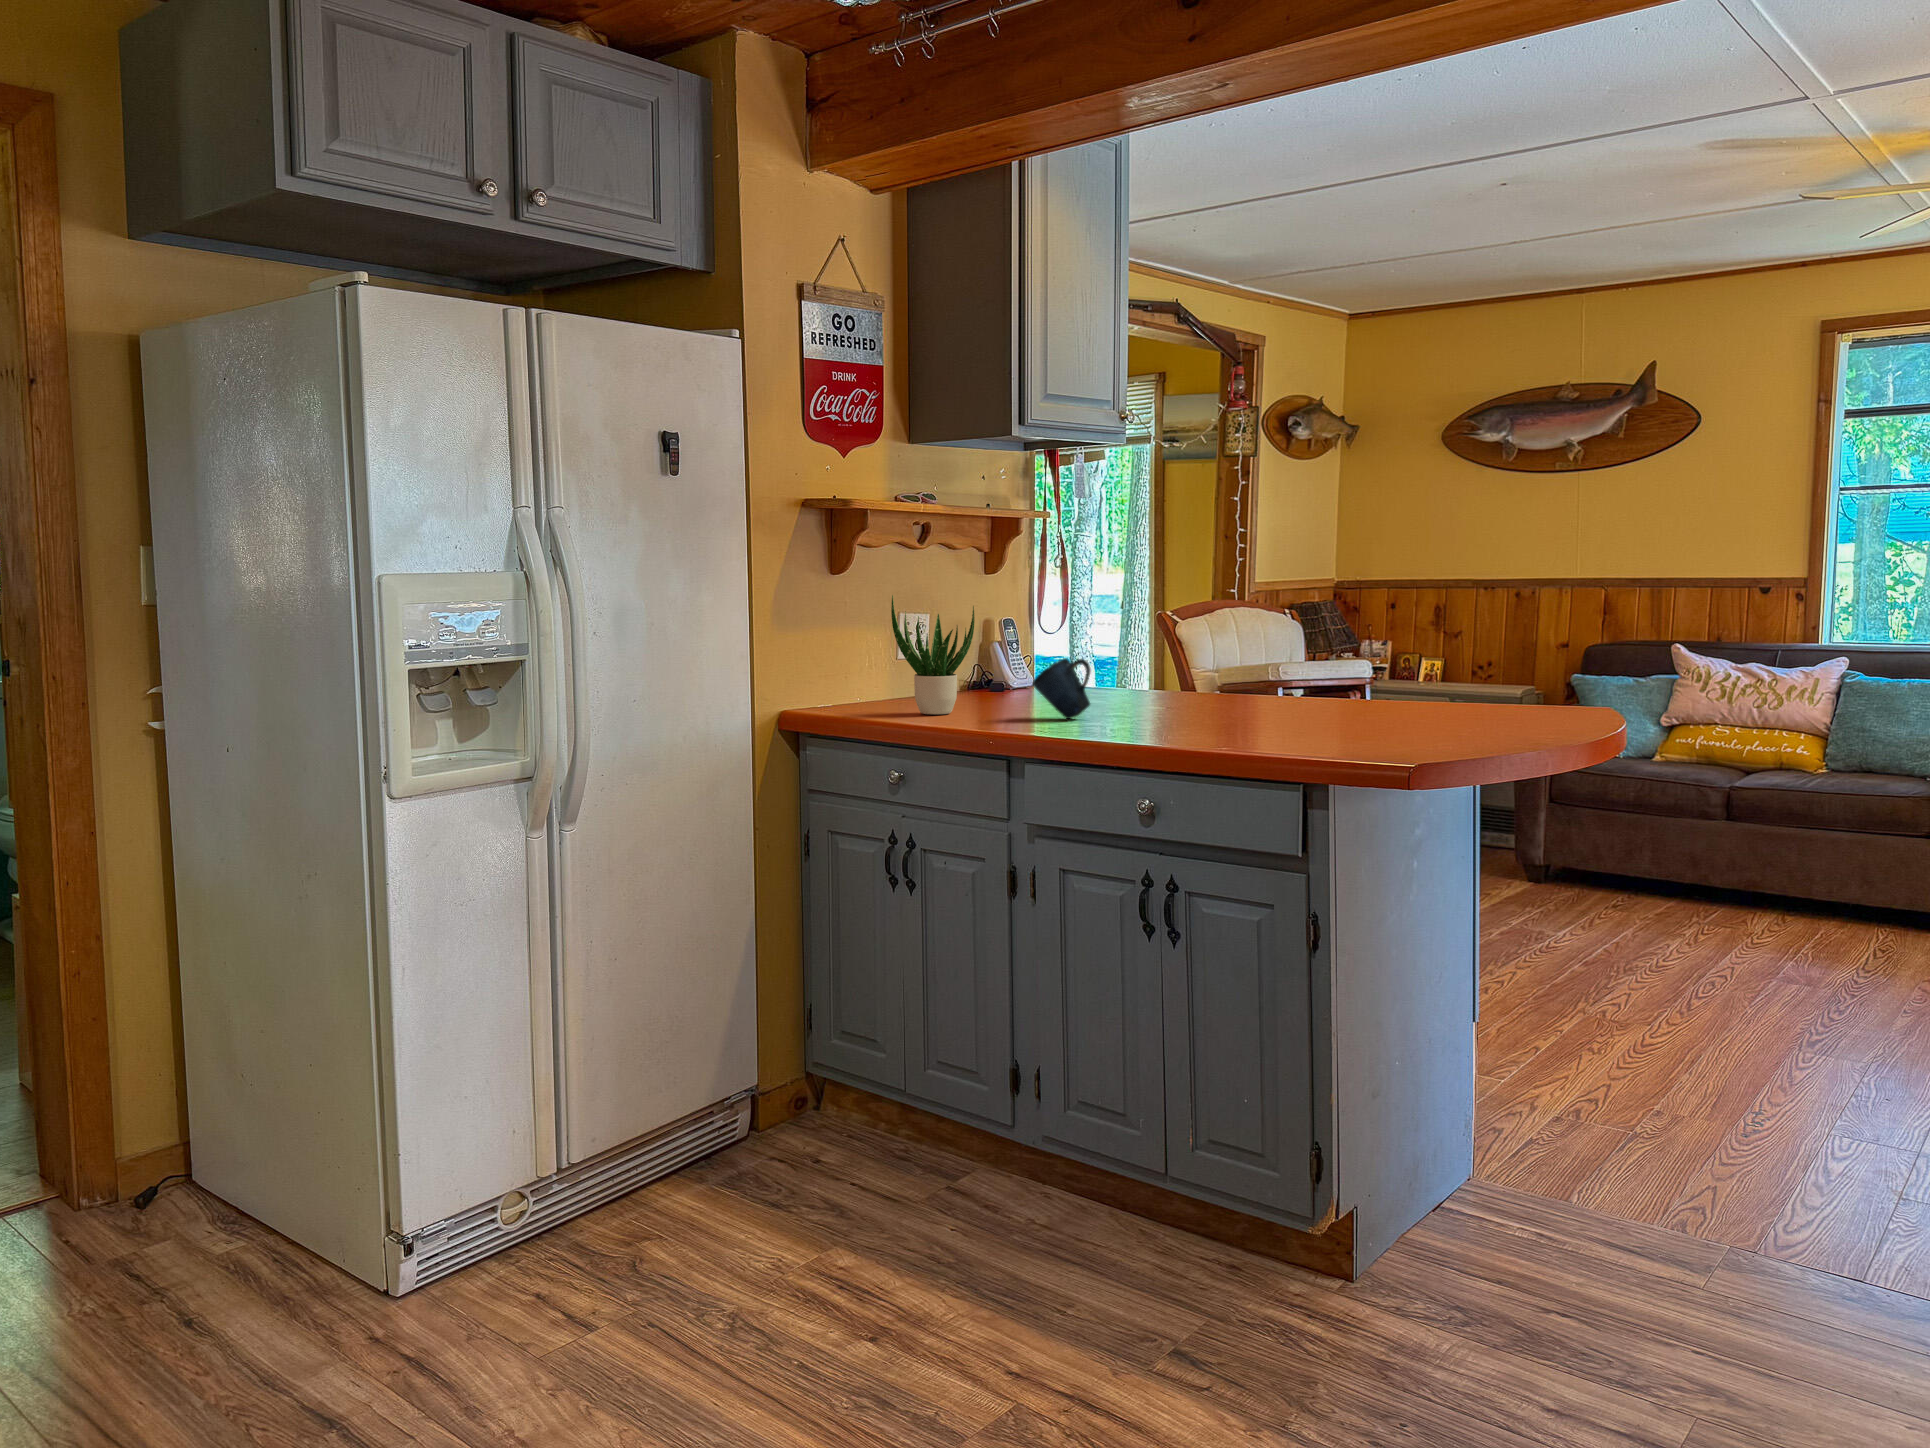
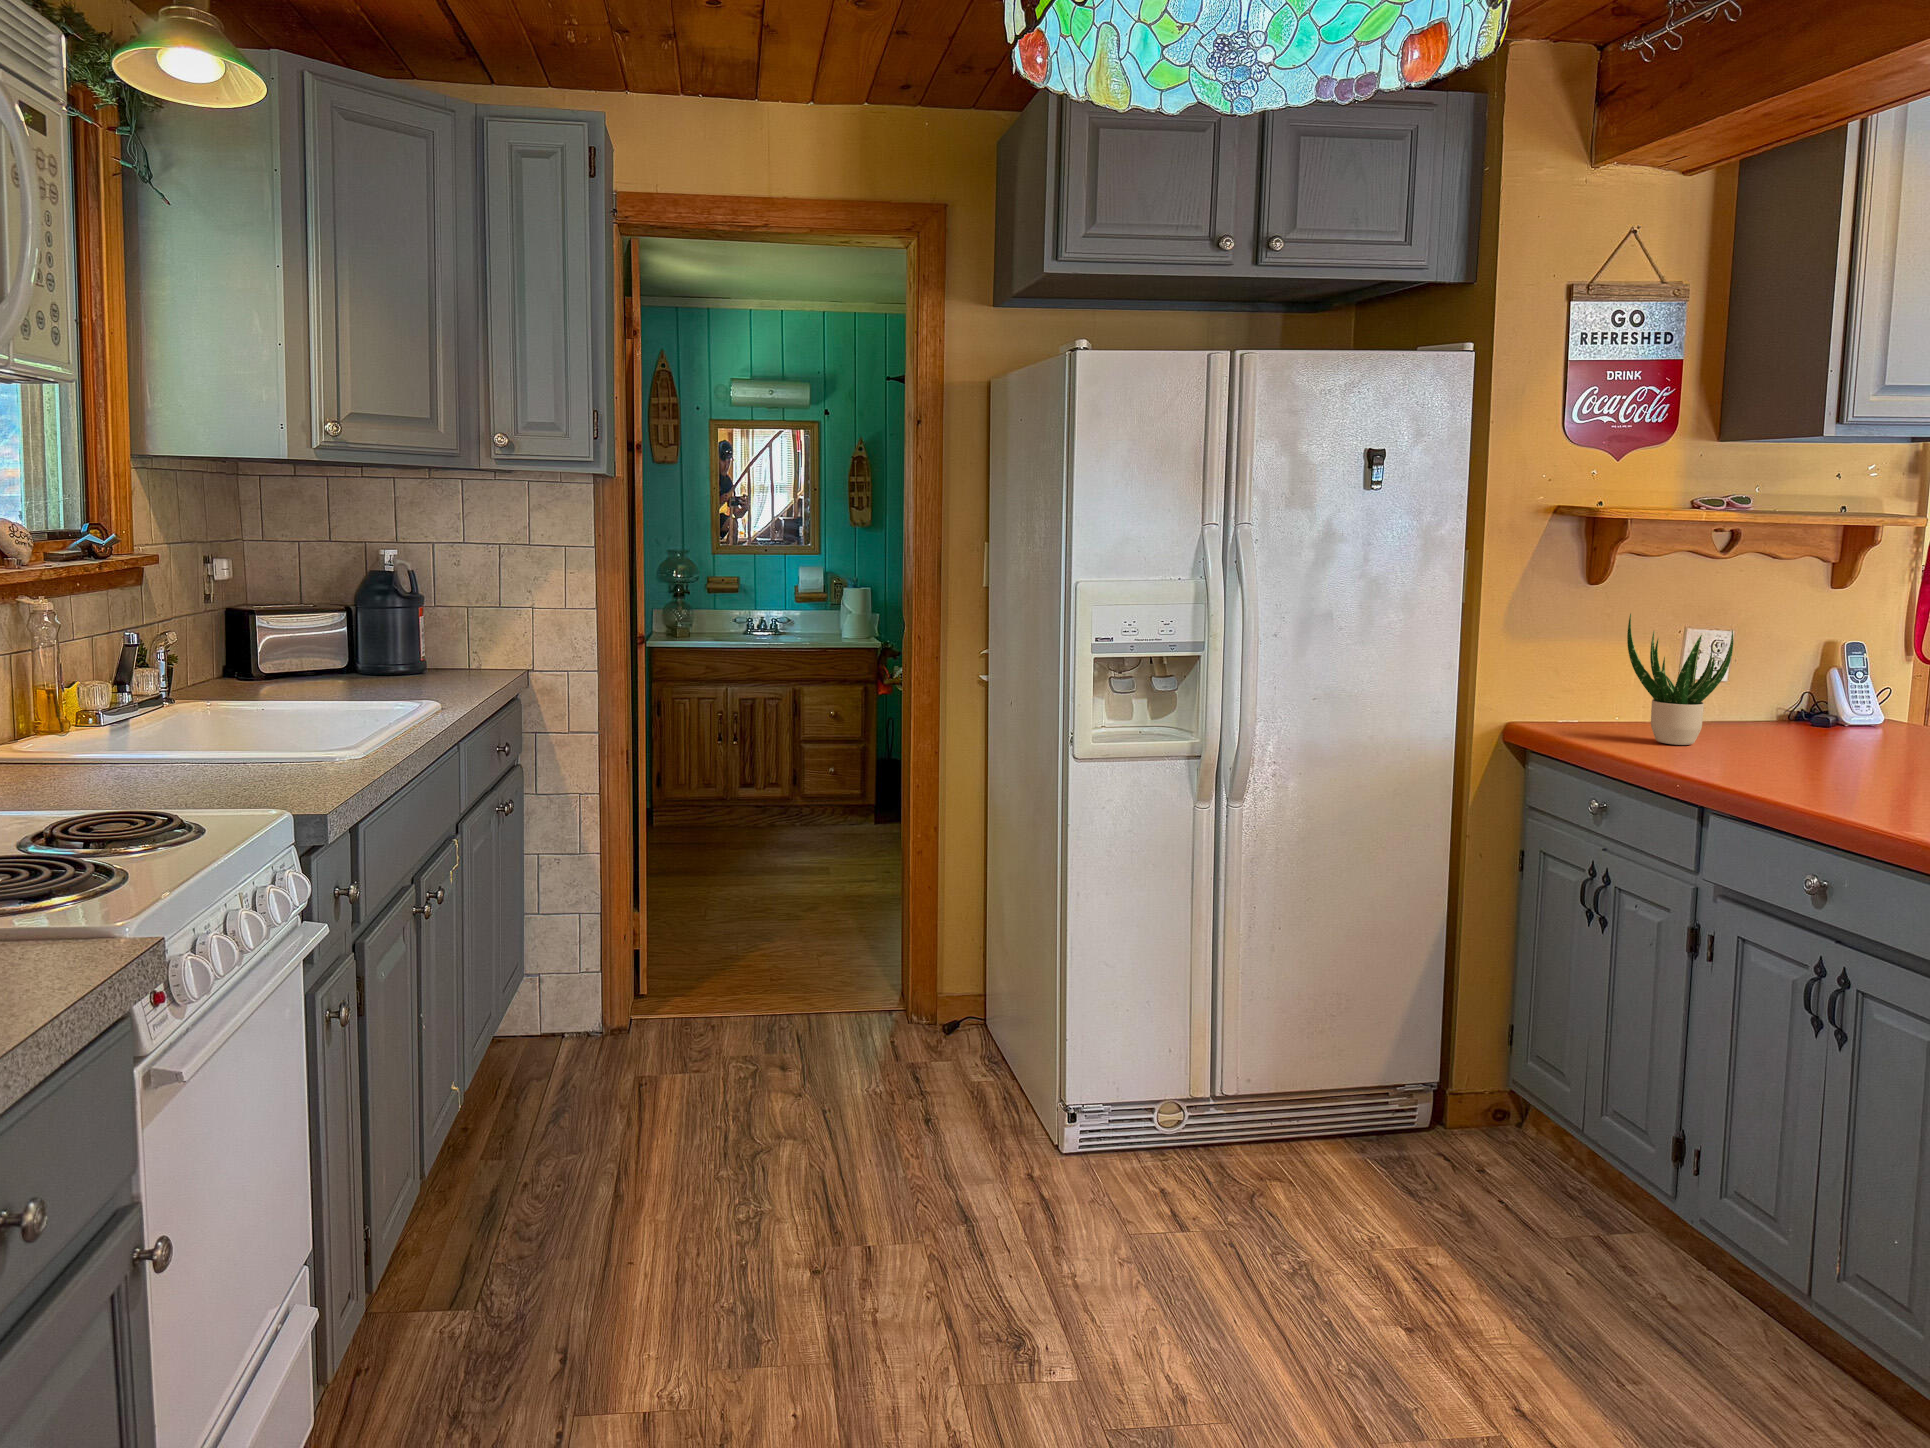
mug: present [1032,658,1091,719] -> none [1768,700,1840,770]

